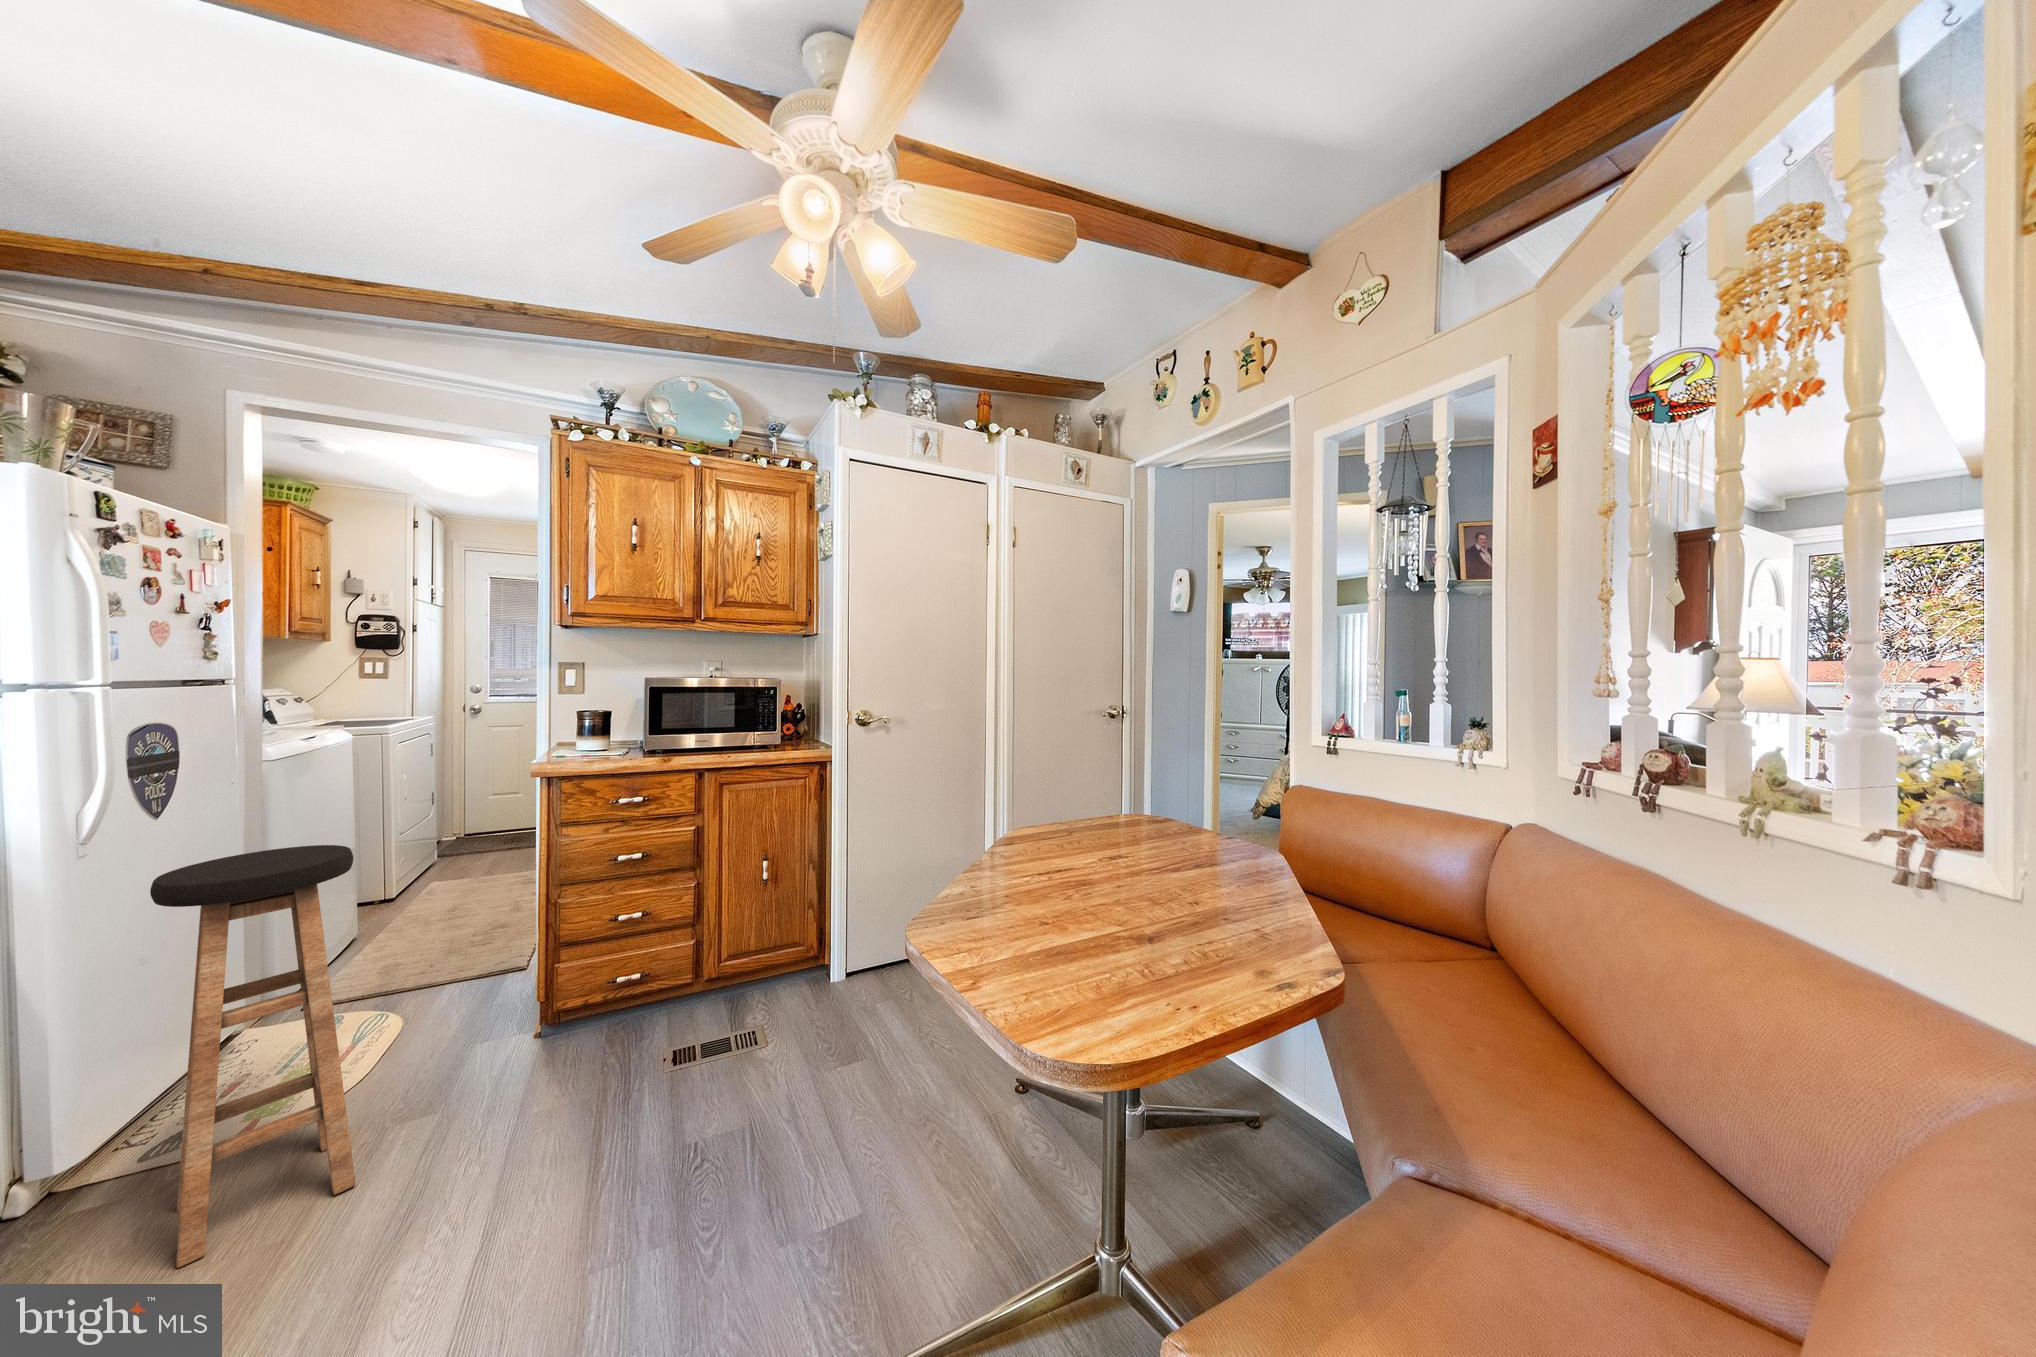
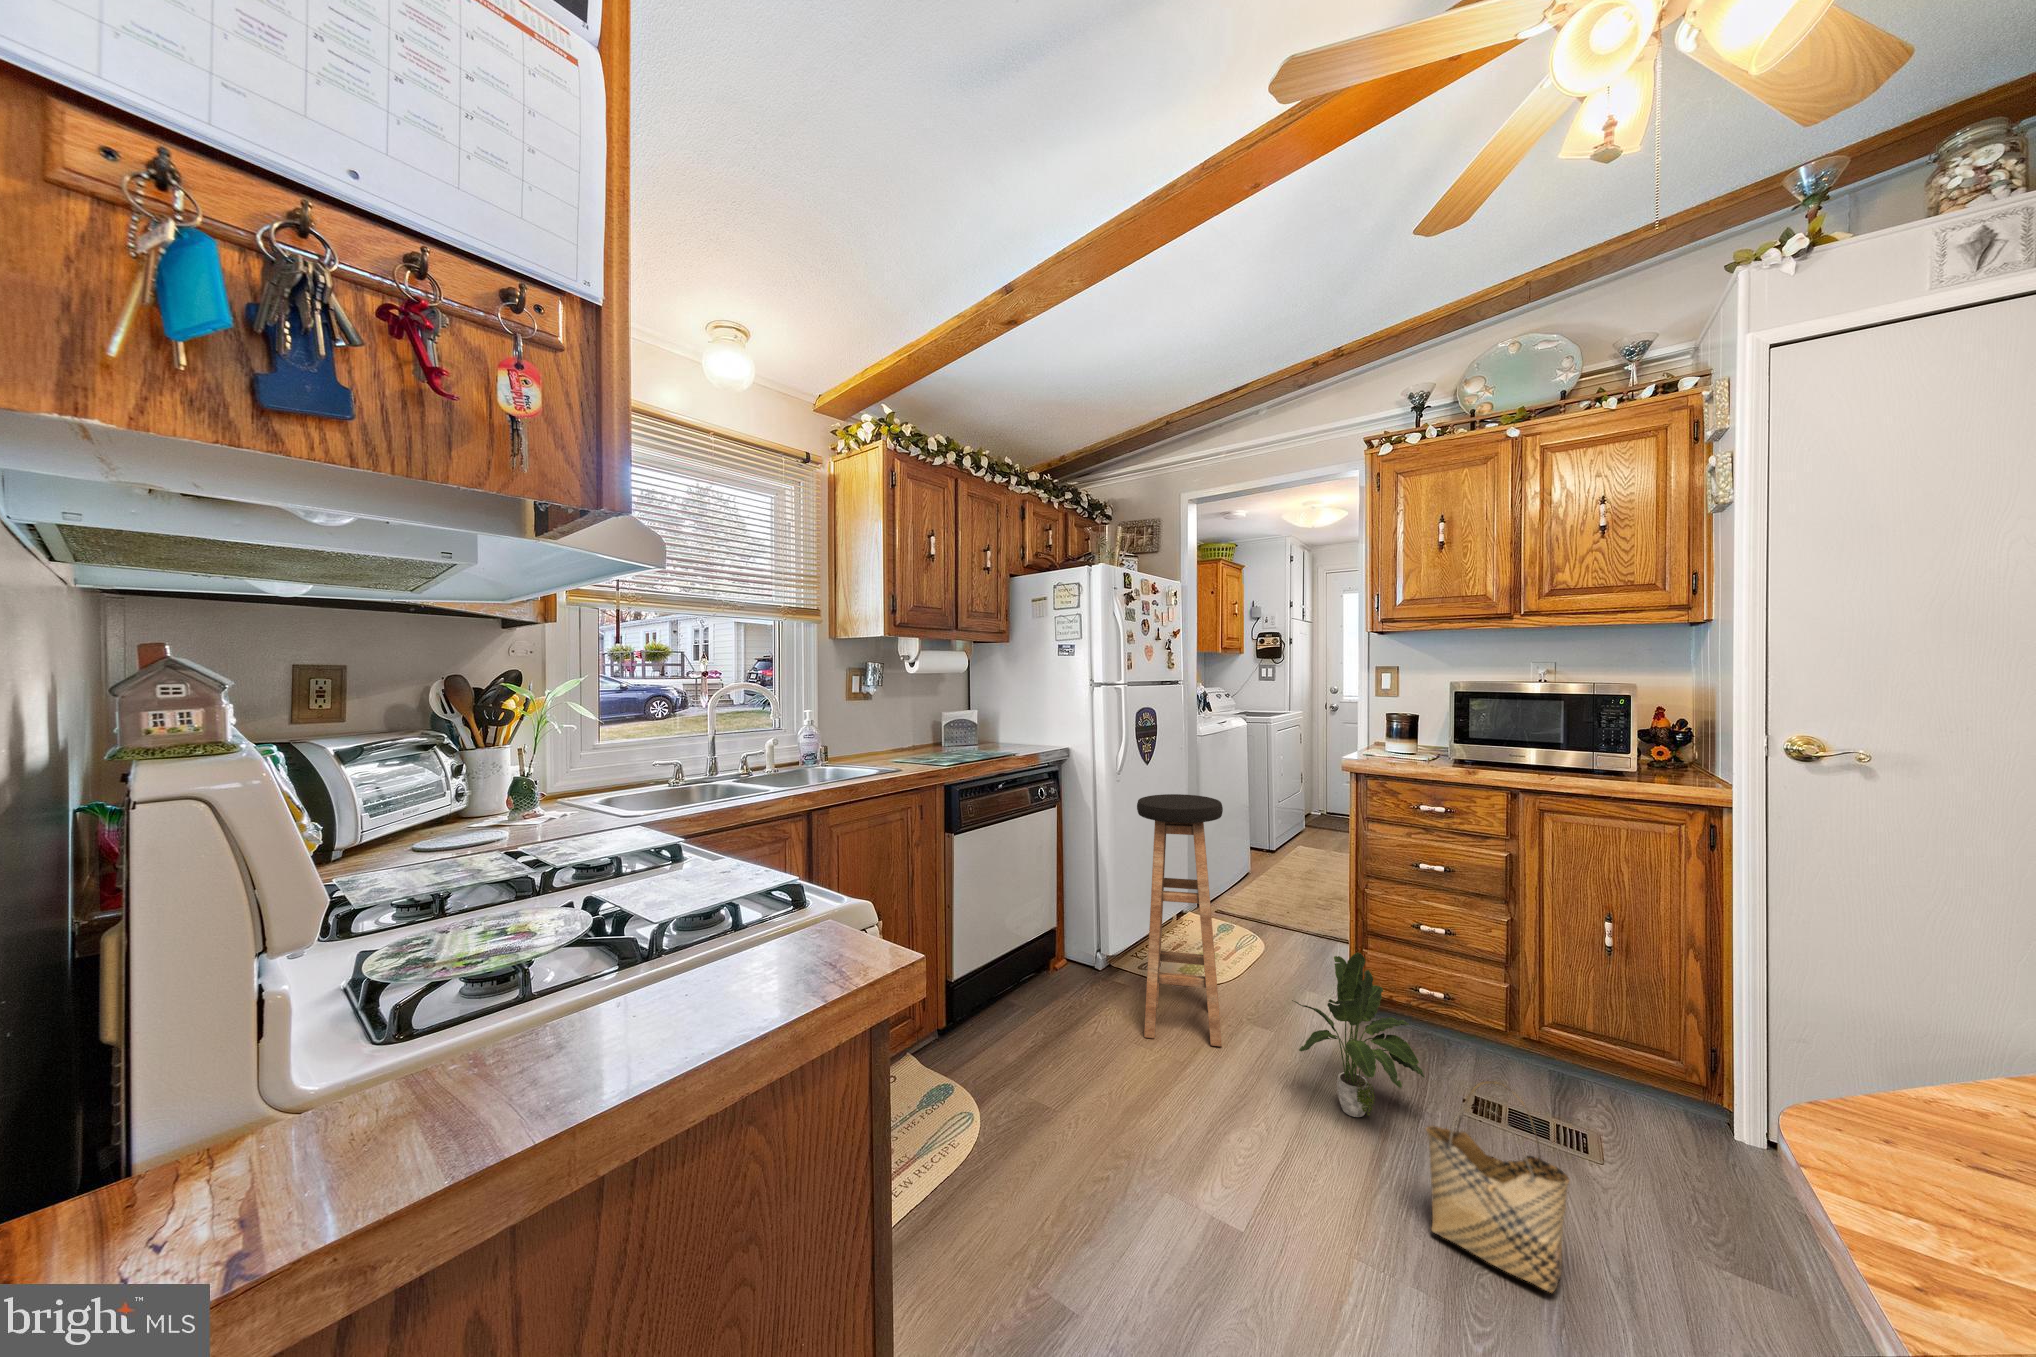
potted plant: none [485,970,642,1152] -> present [1292,952,1425,1117]
woven basket: none [660,1028,775,1205] -> present [1426,1081,1569,1292]

